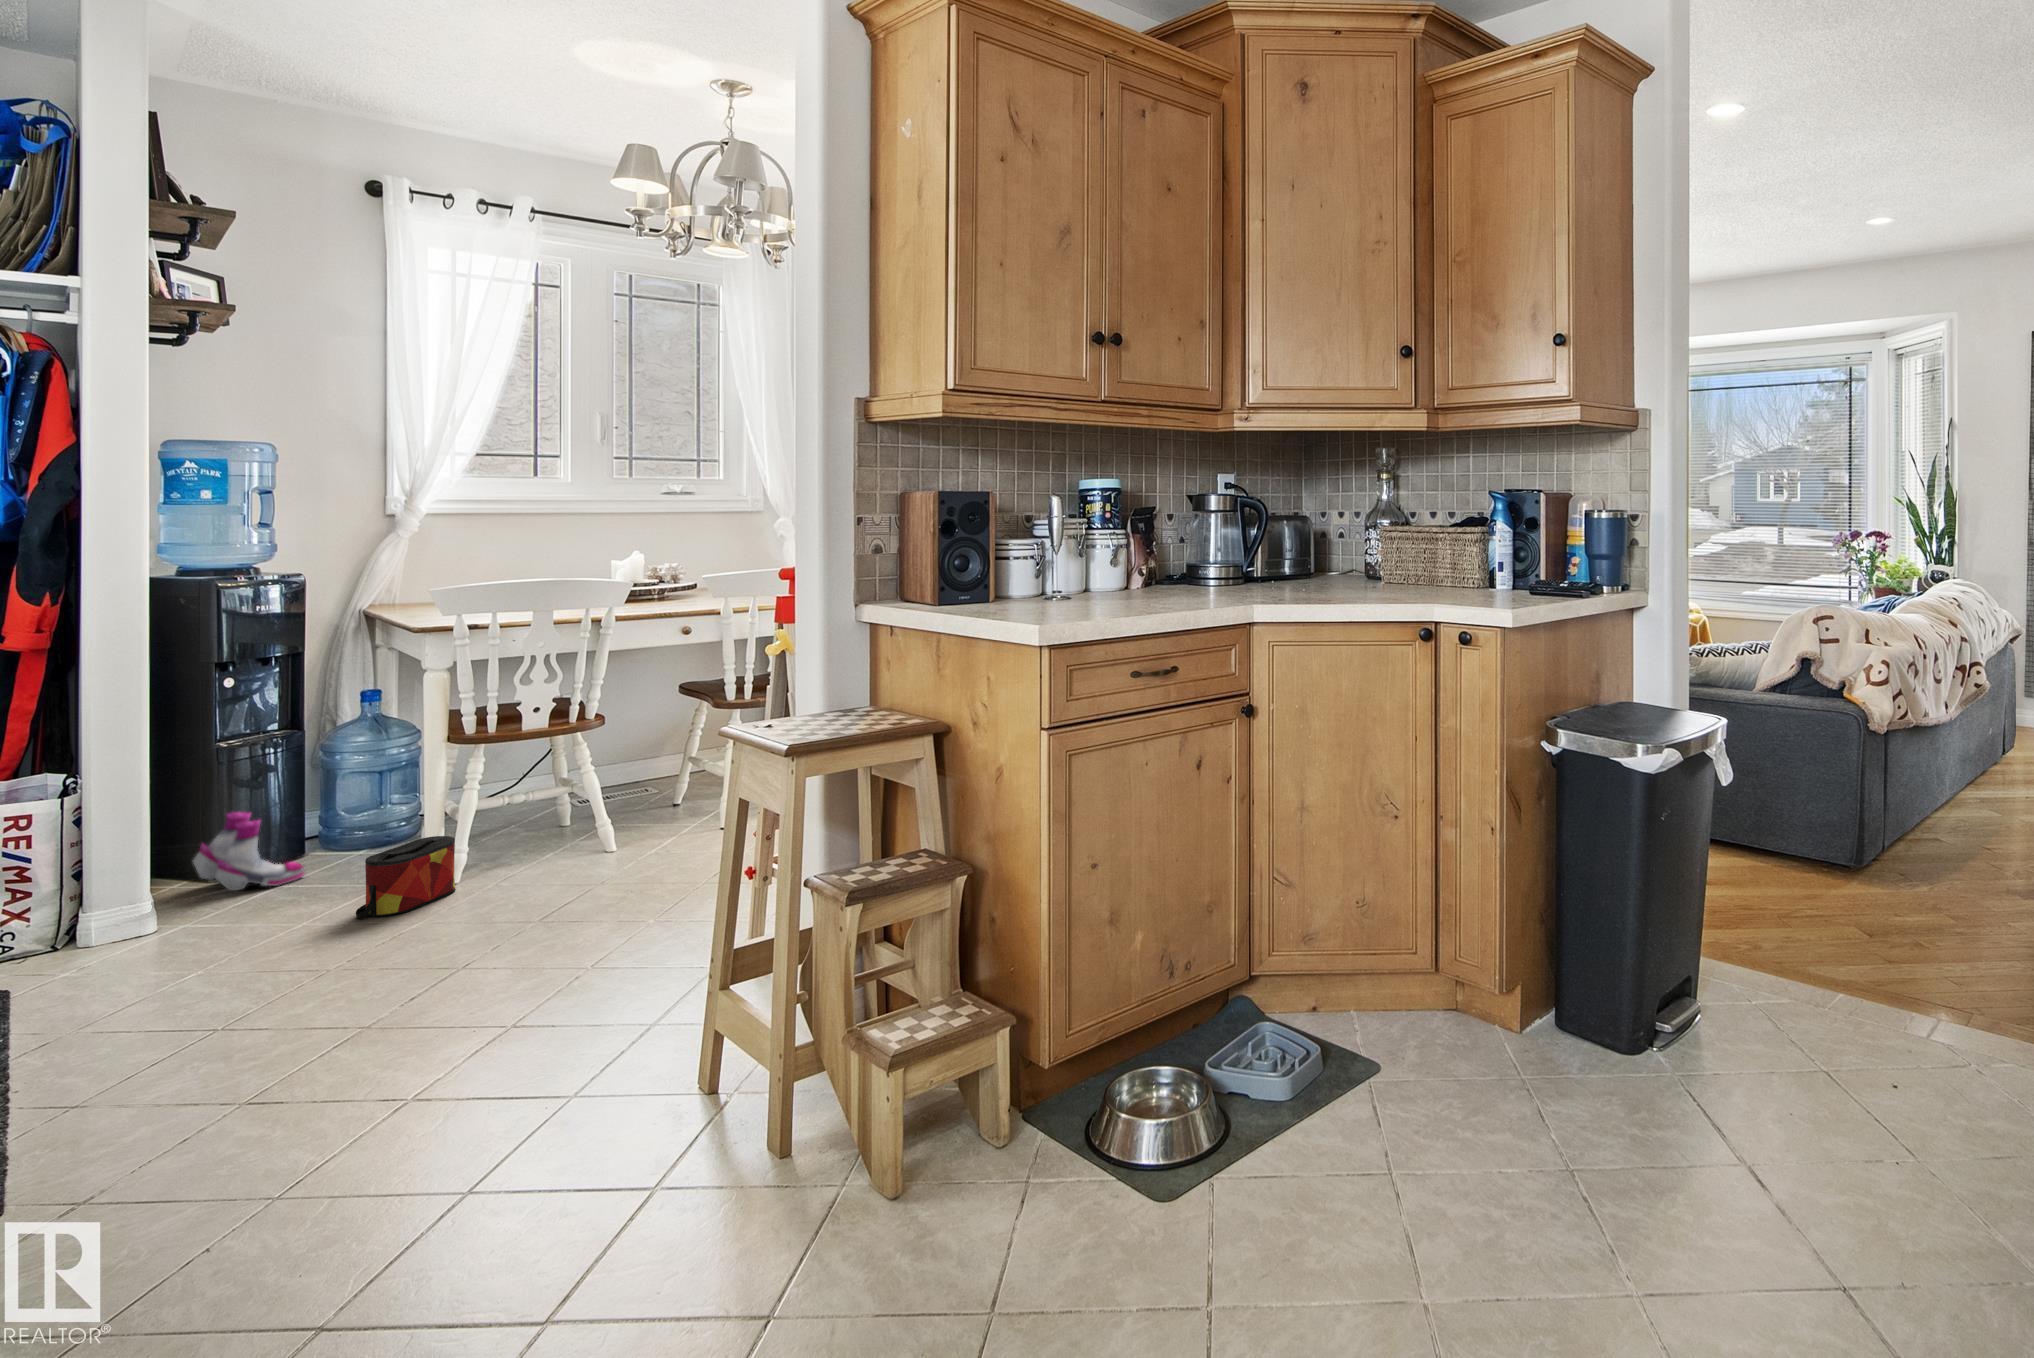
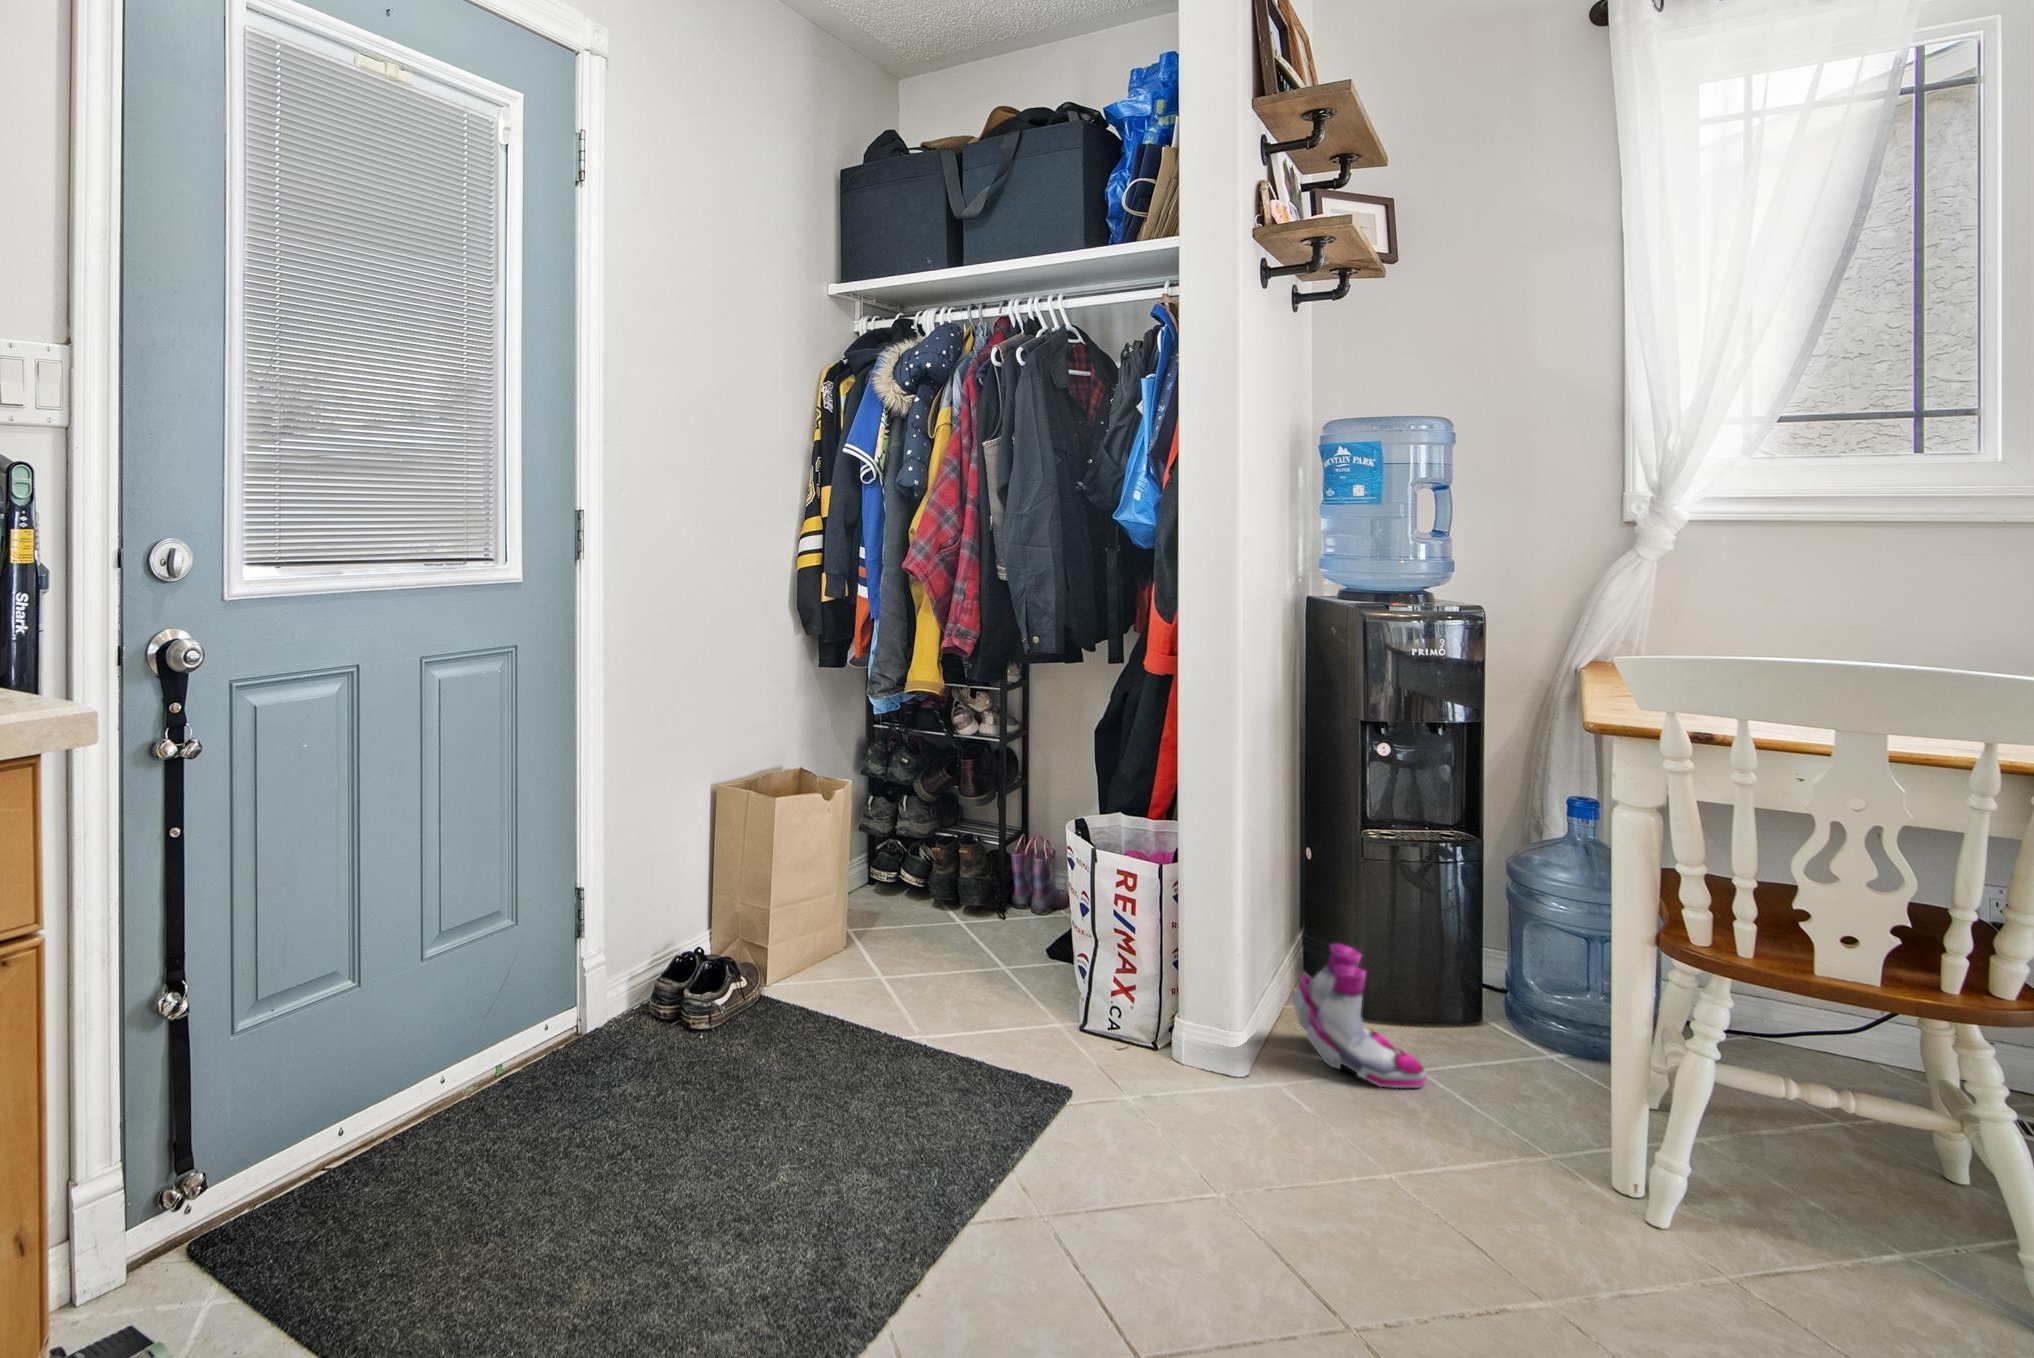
bag: present [356,836,456,919] -> none [1423,1130,1631,1283]

